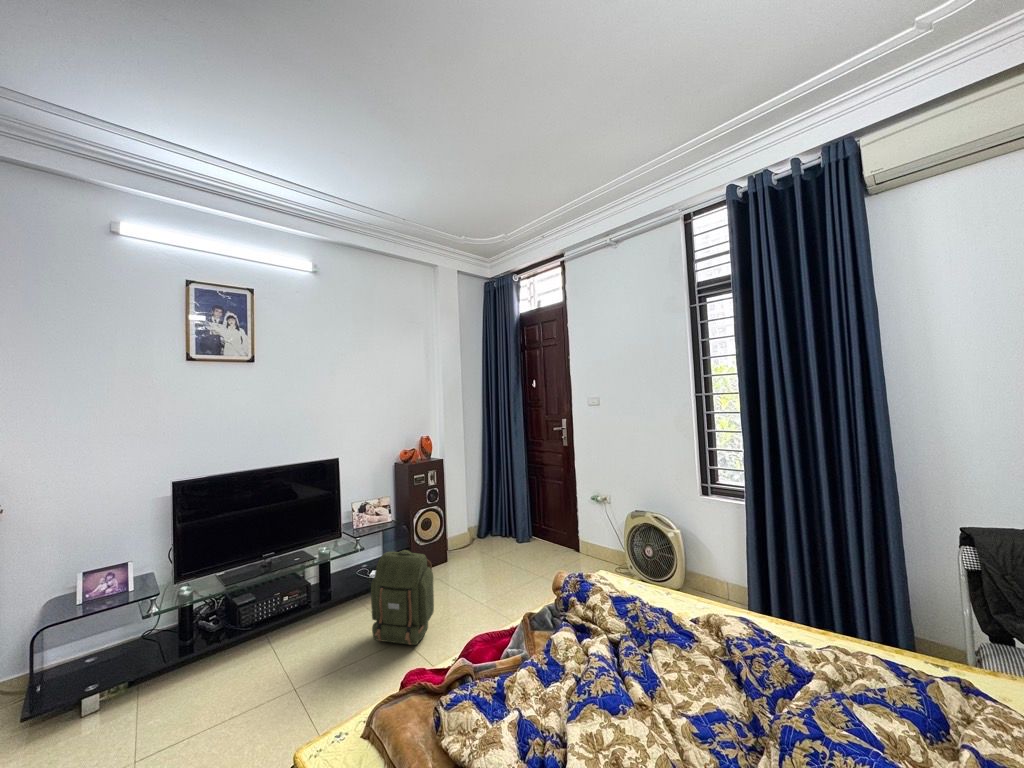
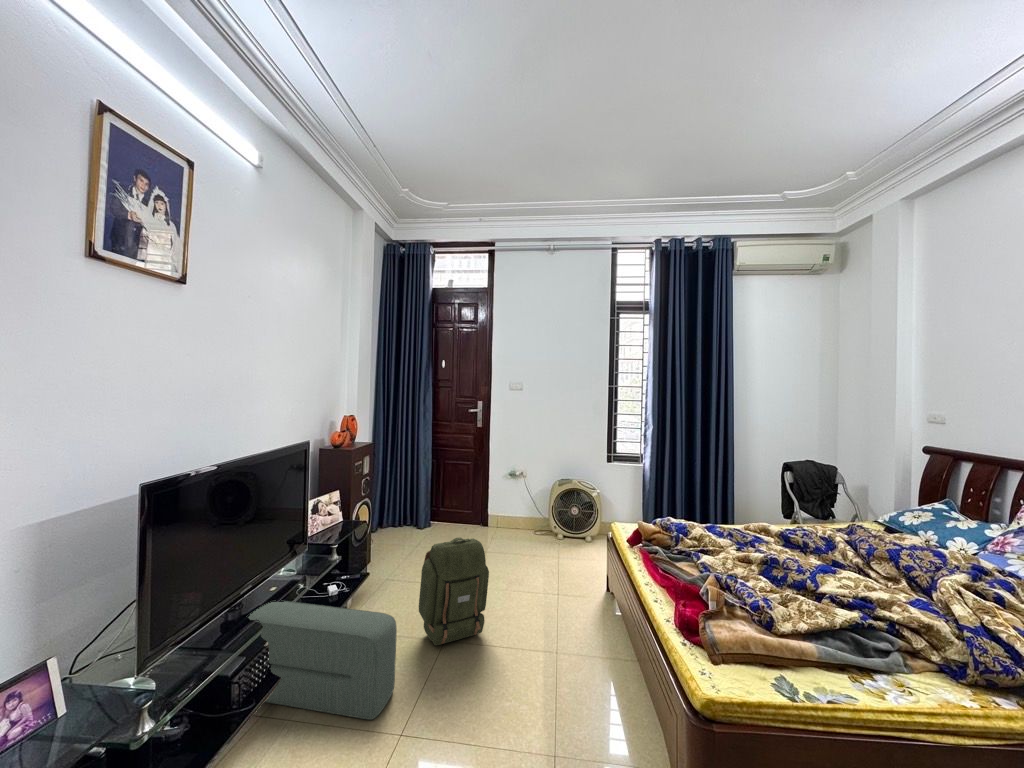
pouf: none [261,568,316,671] -> present [248,601,397,720]

